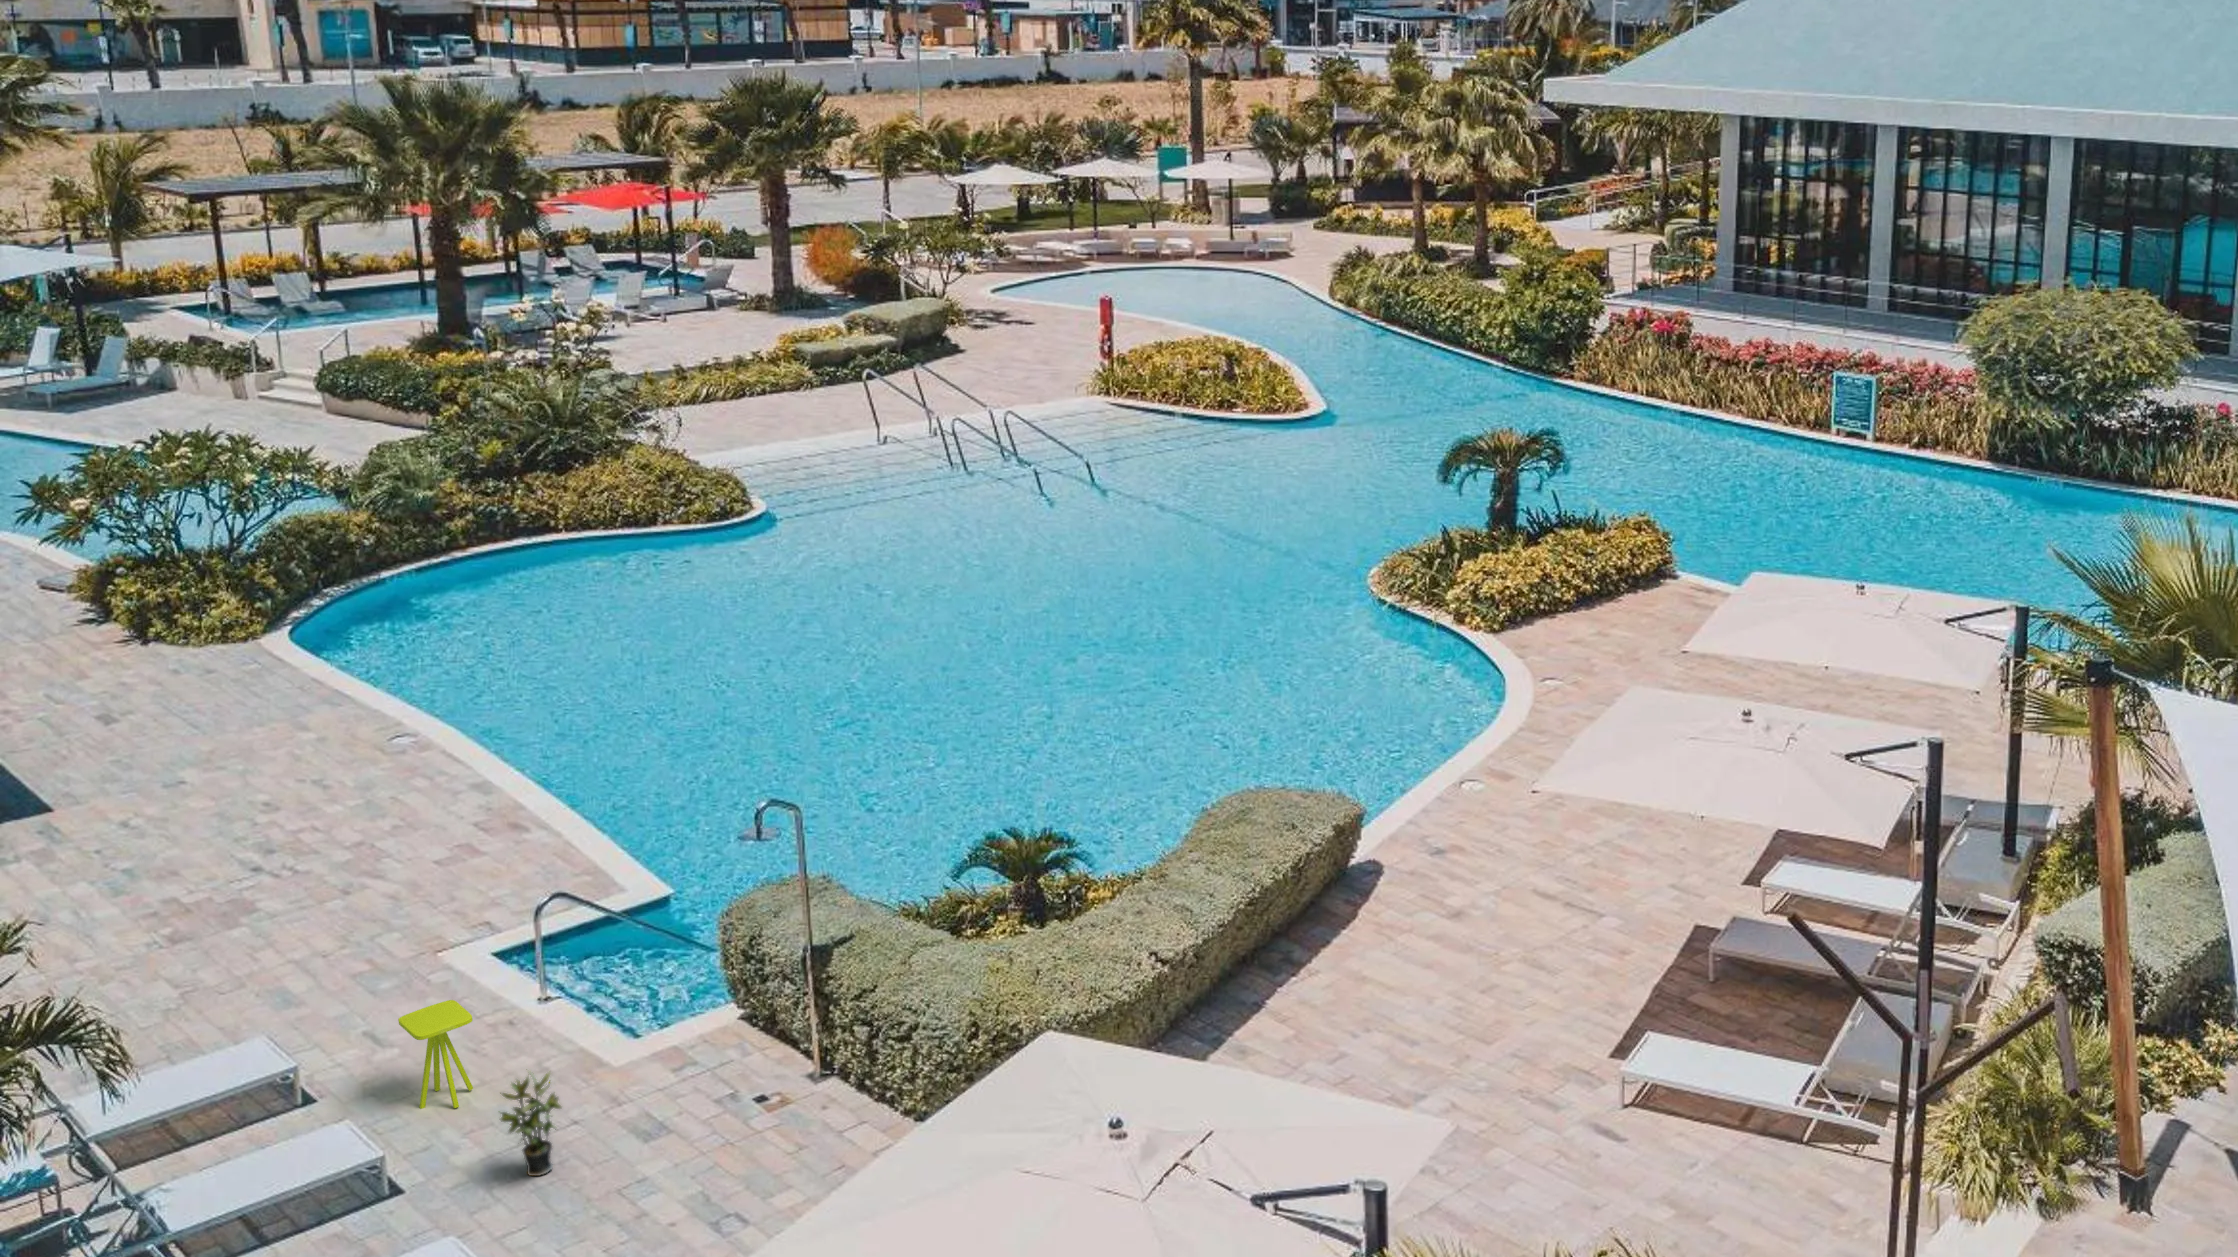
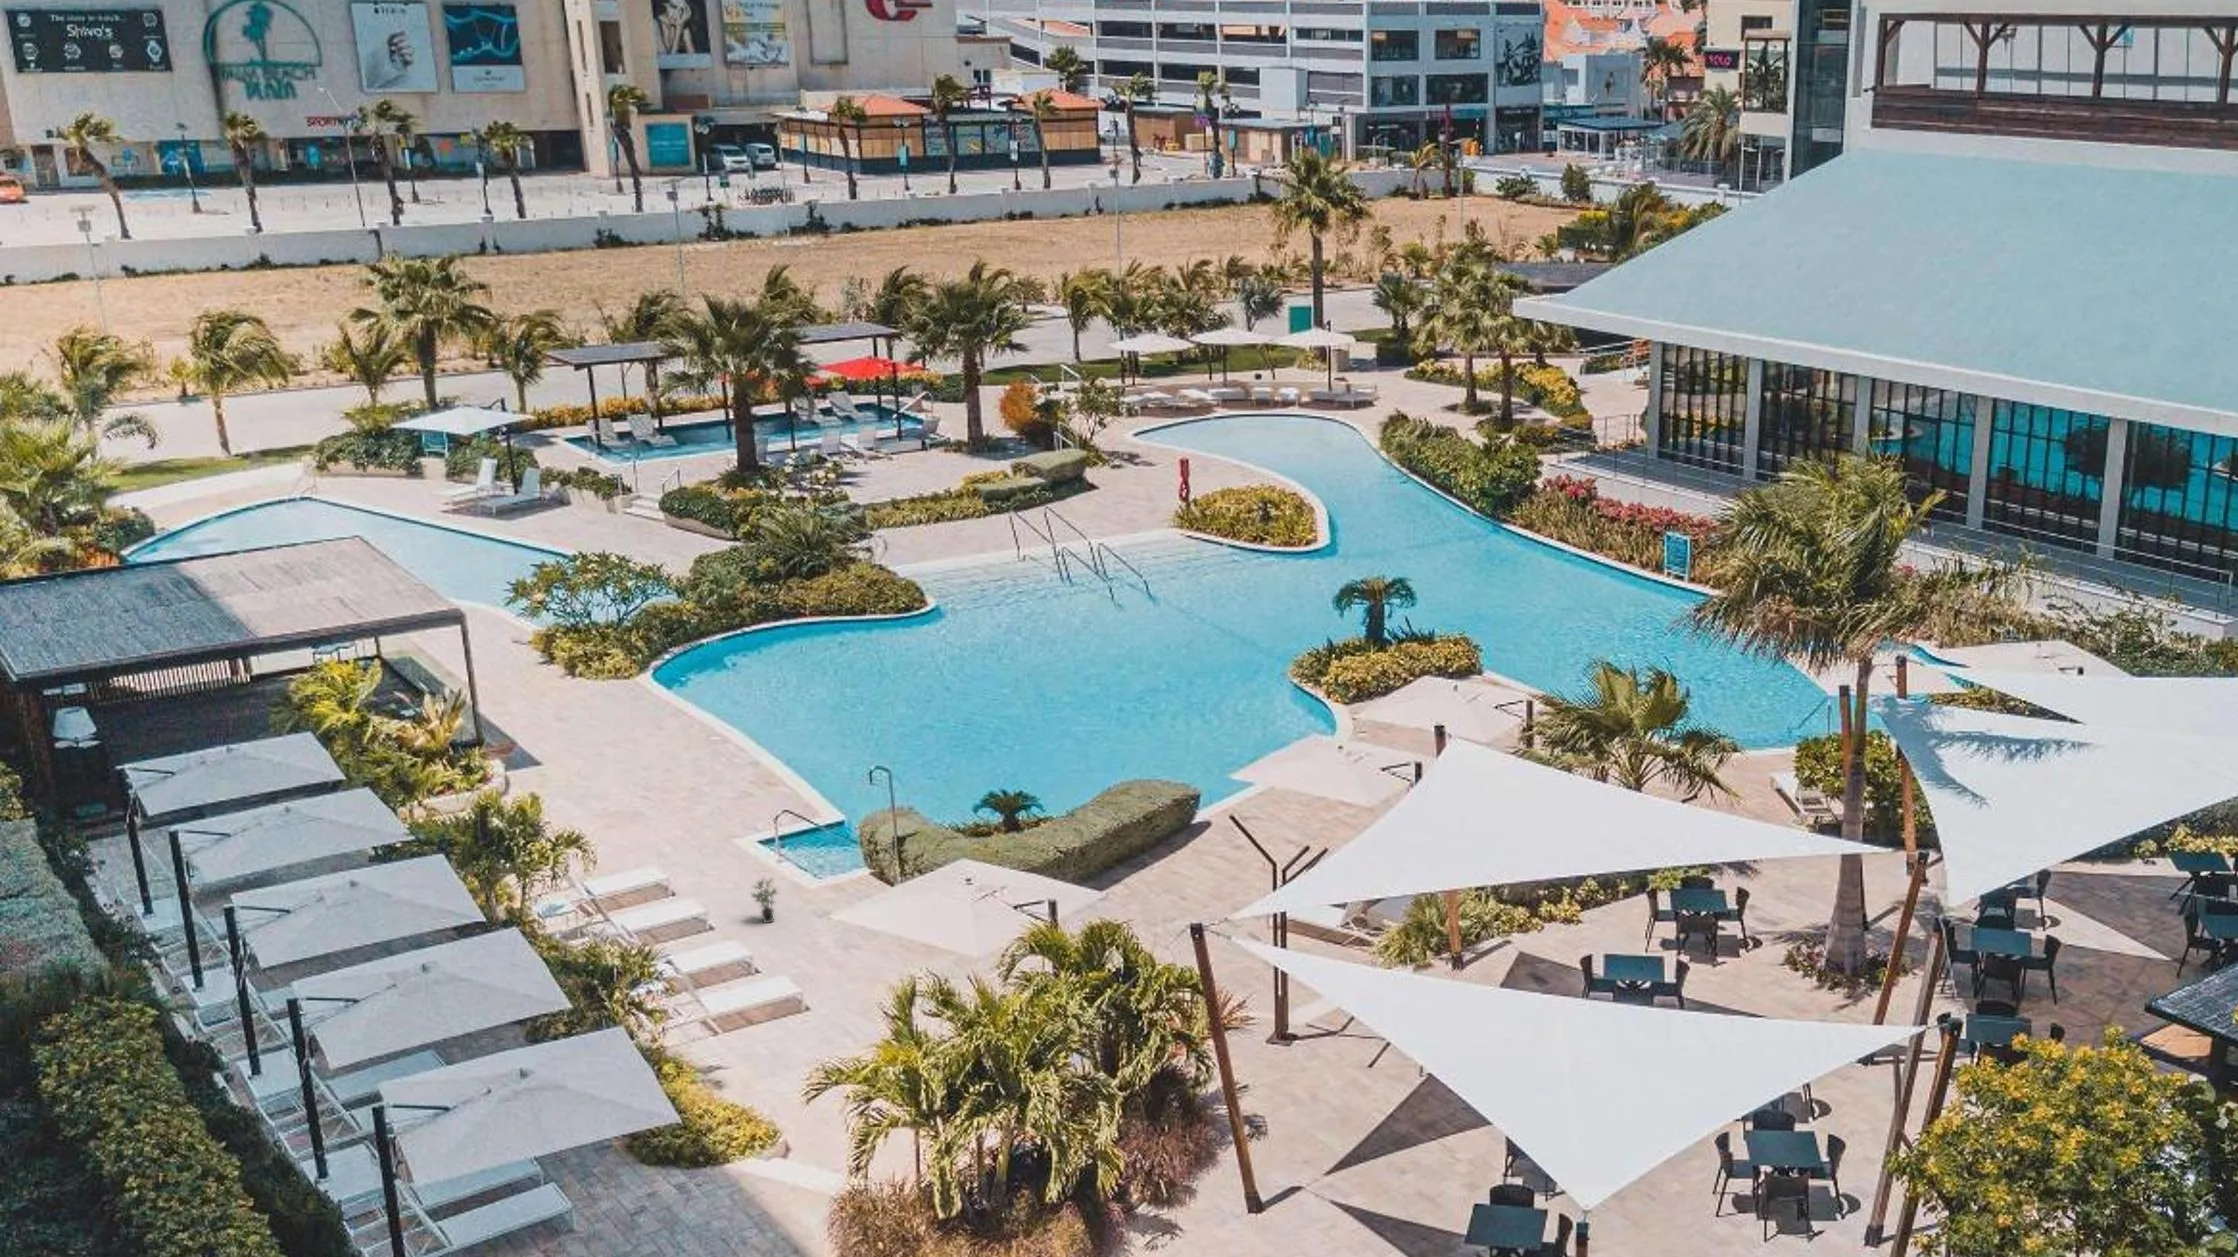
side table: present [398,1000,473,1109] -> none [710,850,742,897]

